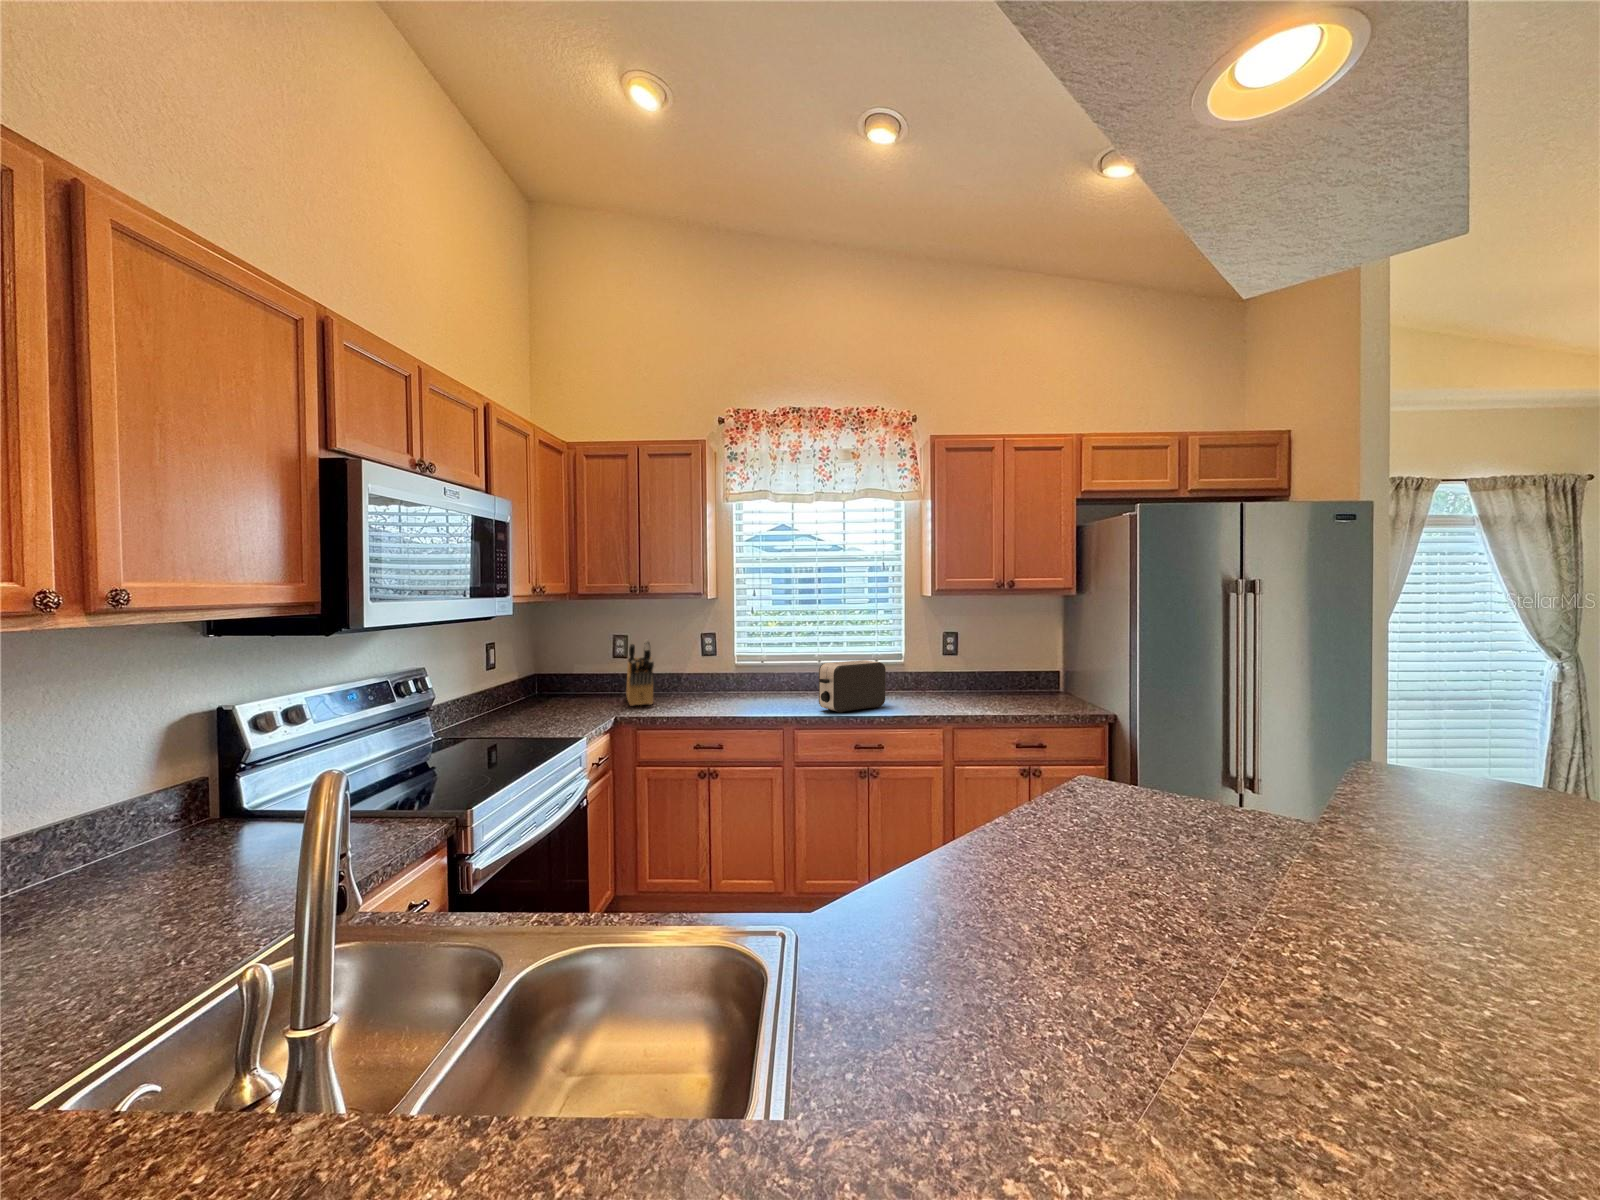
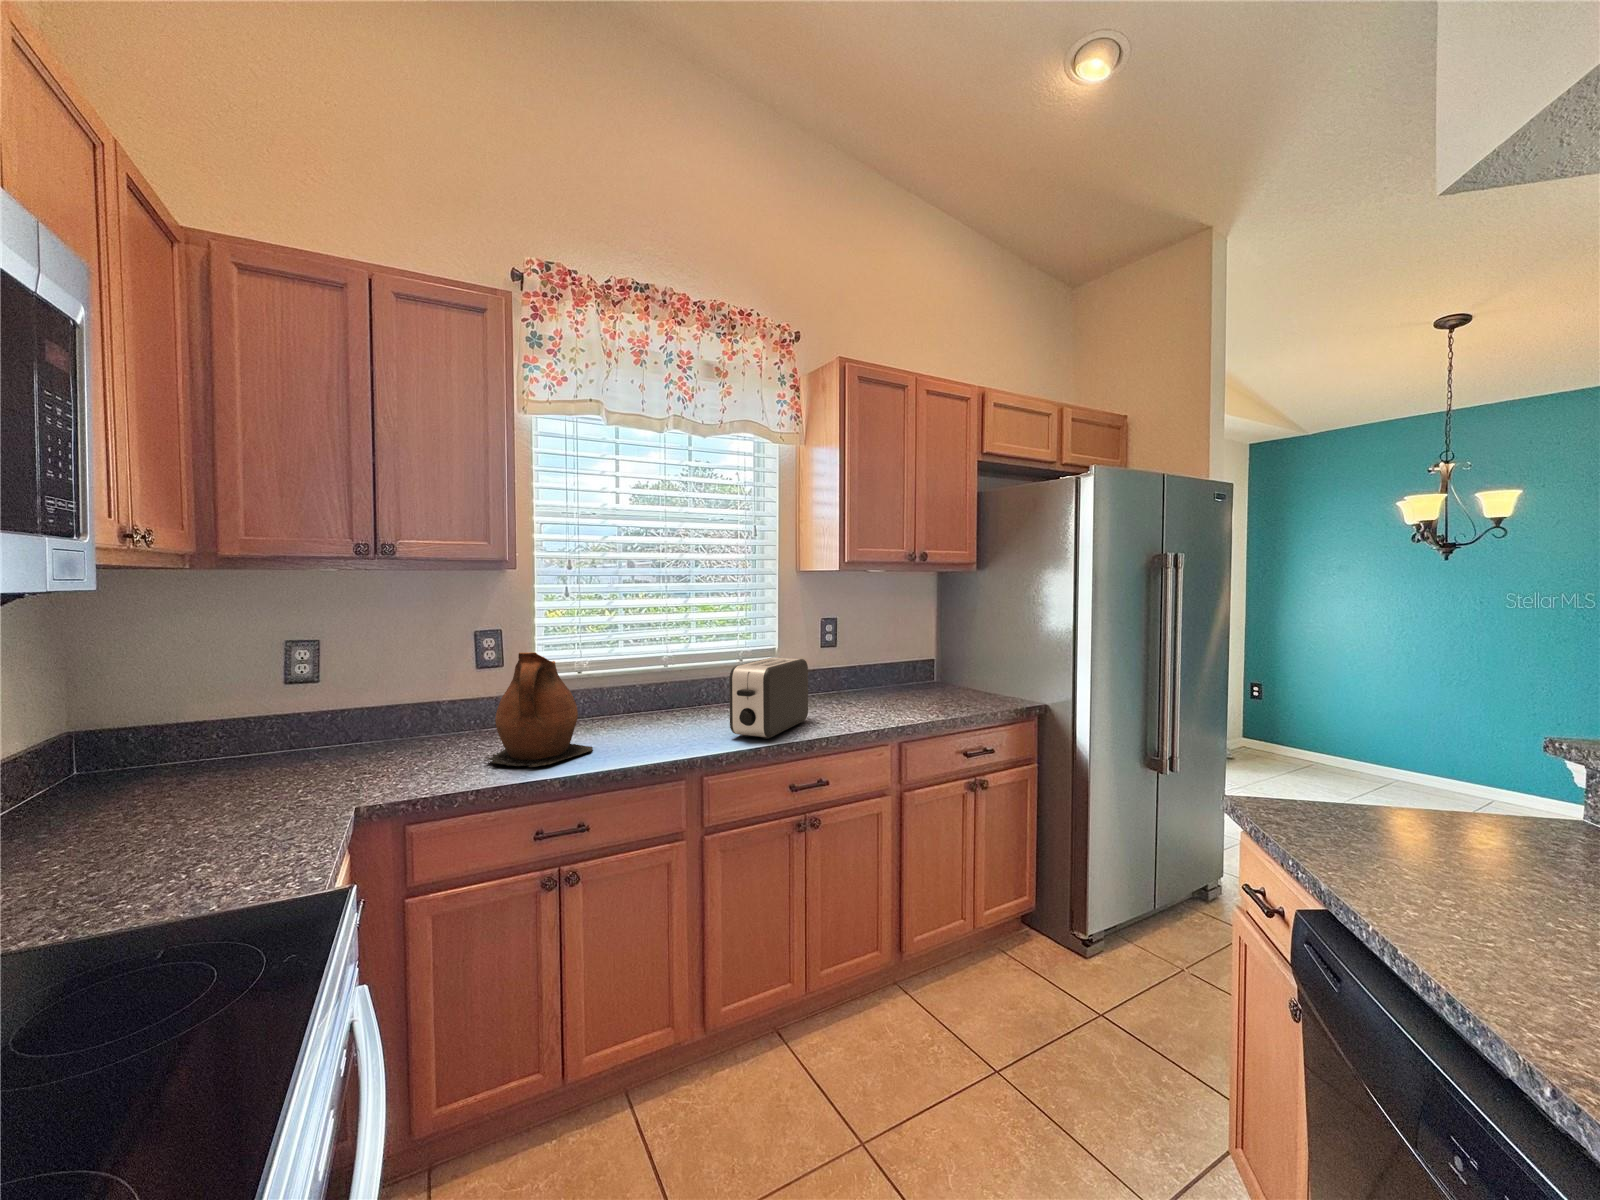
knife block: present [626,640,654,706] -> none [325,648,415,780]
ceramic pitcher: none [685,646,743,710] -> present [485,652,593,767]

